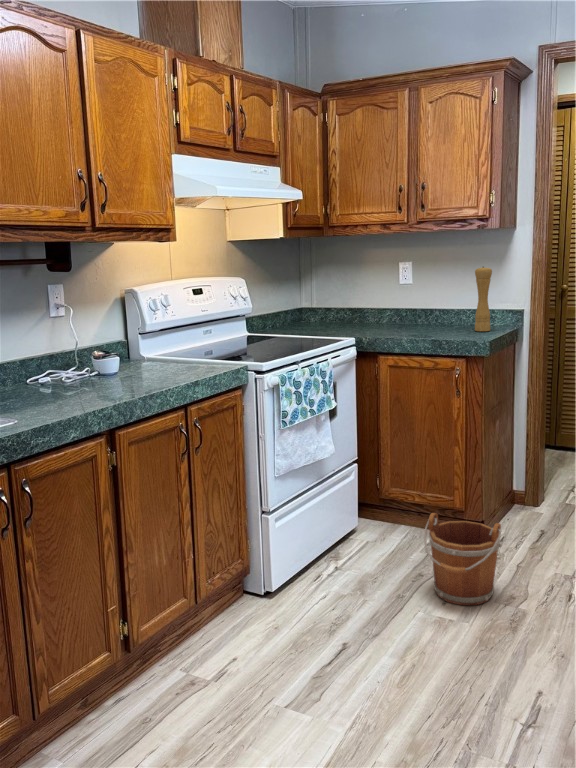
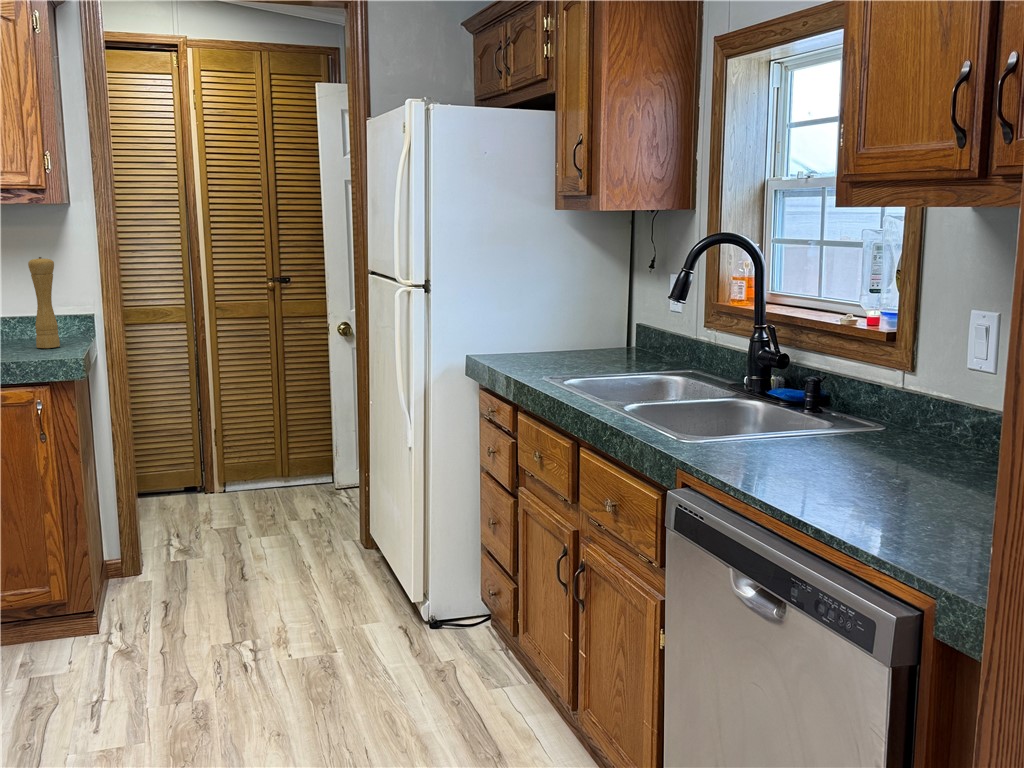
bucket: present [424,513,502,605] -> none [48,599,162,728]

